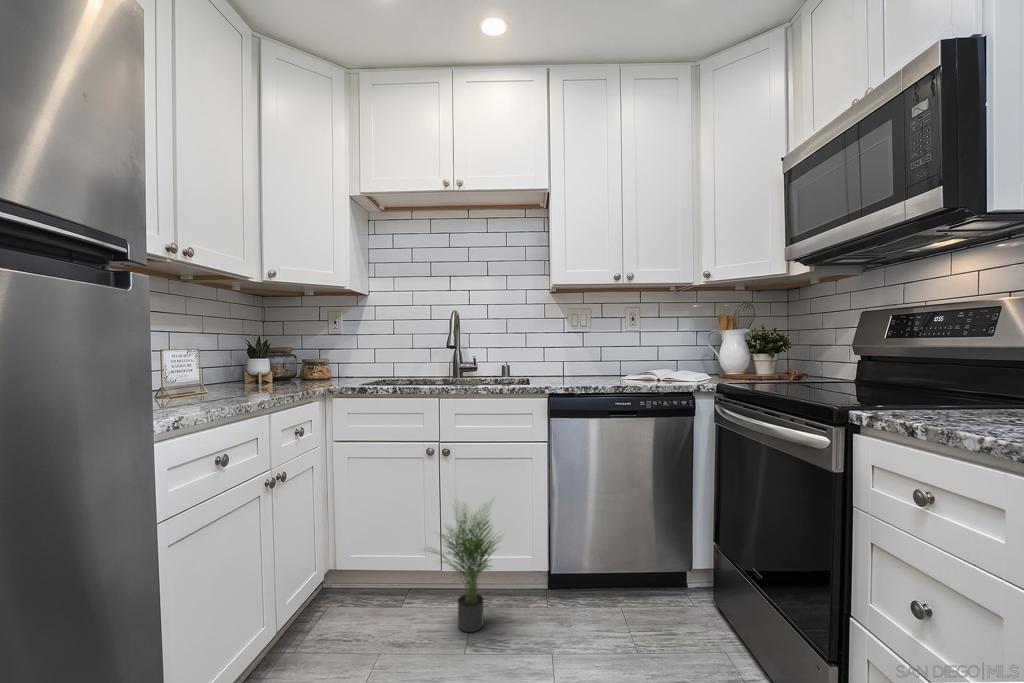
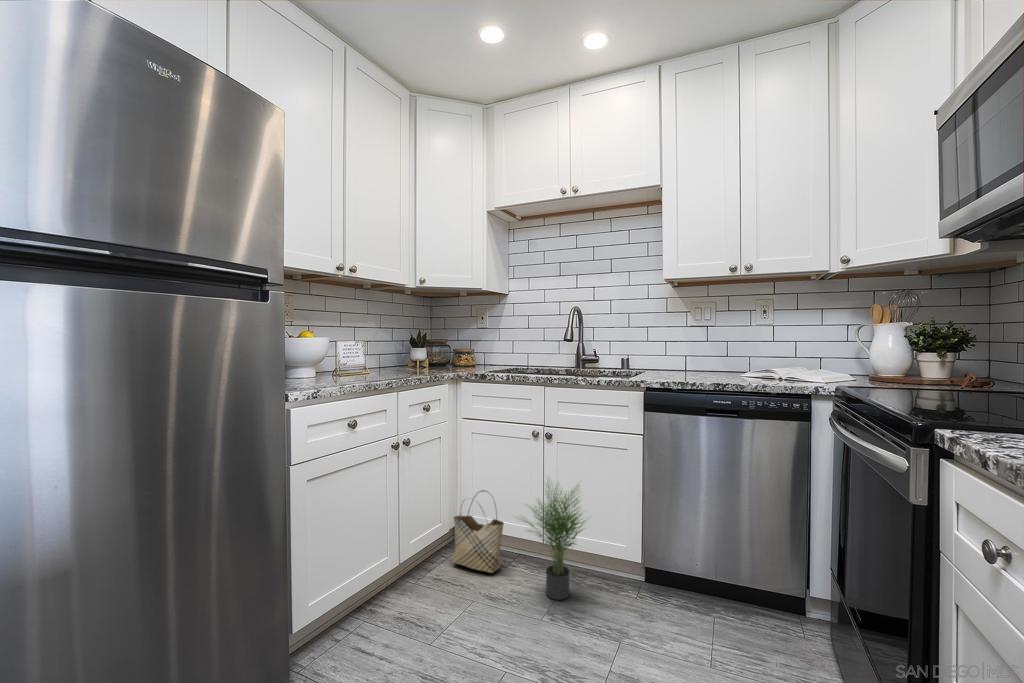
woven basket: none [332,526,398,623] -> present [453,490,504,573]

